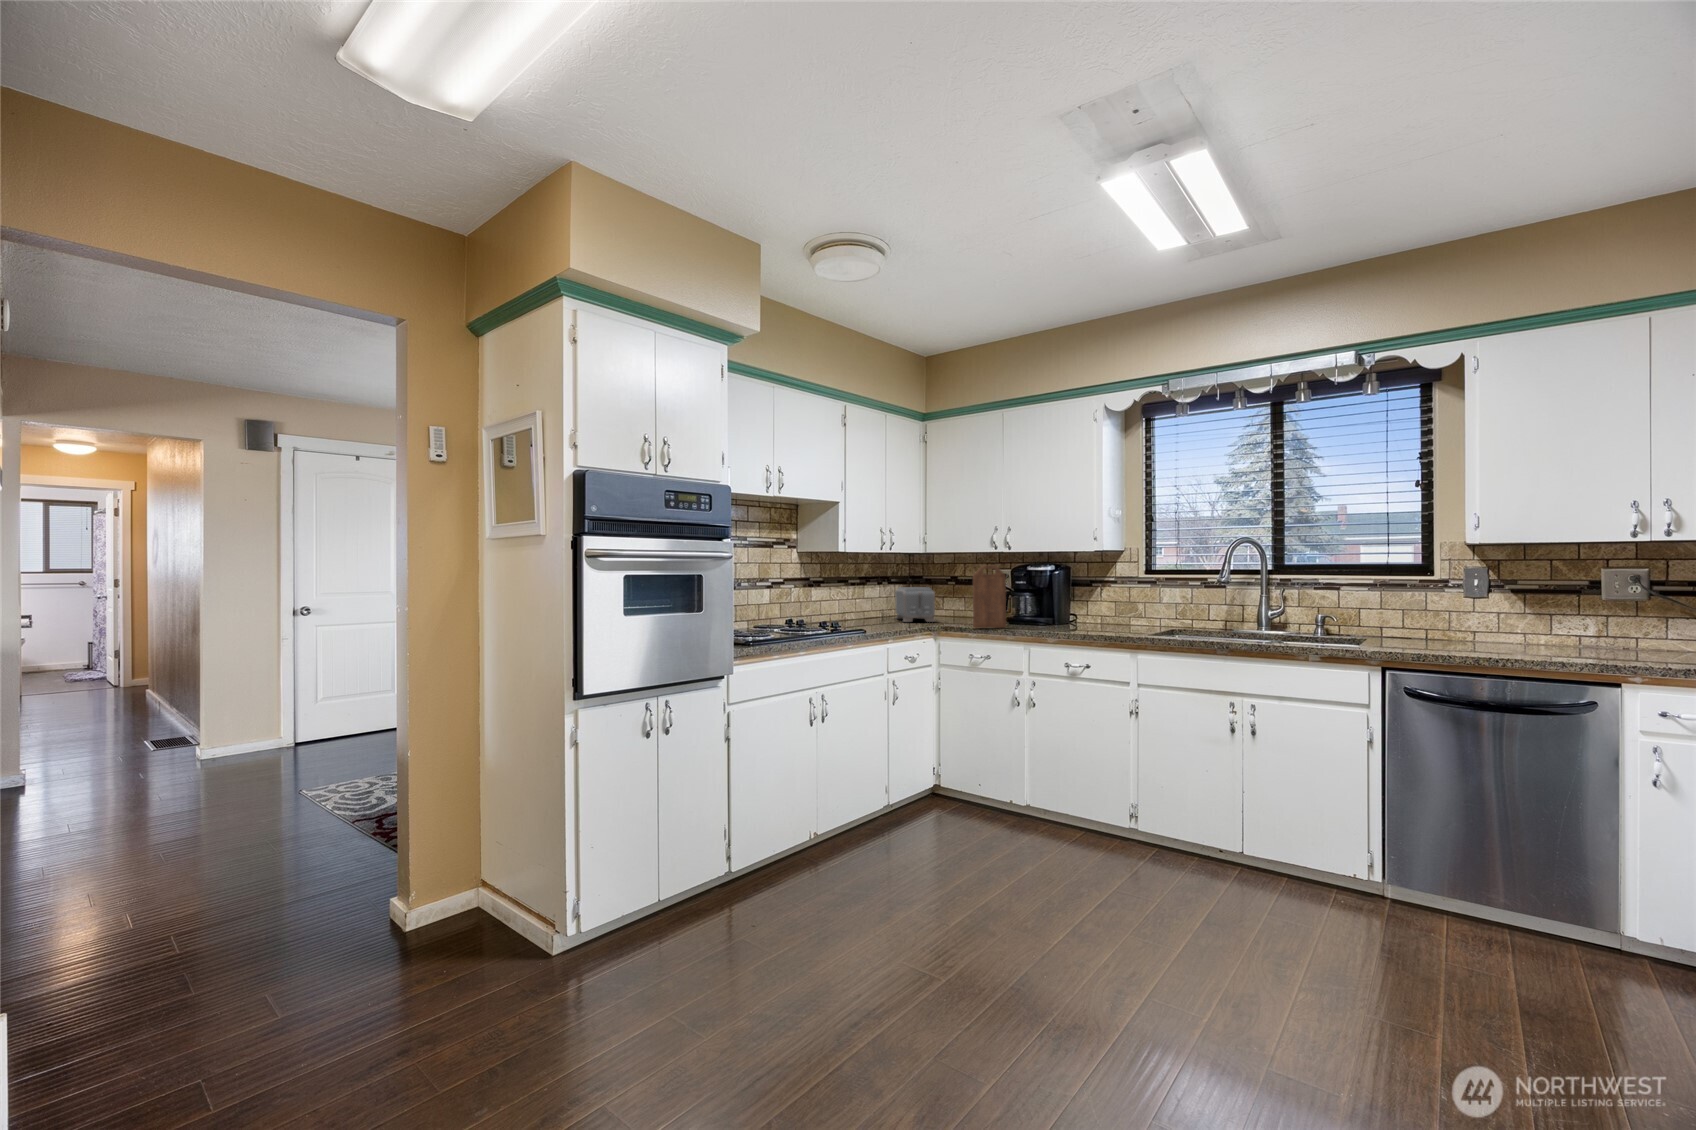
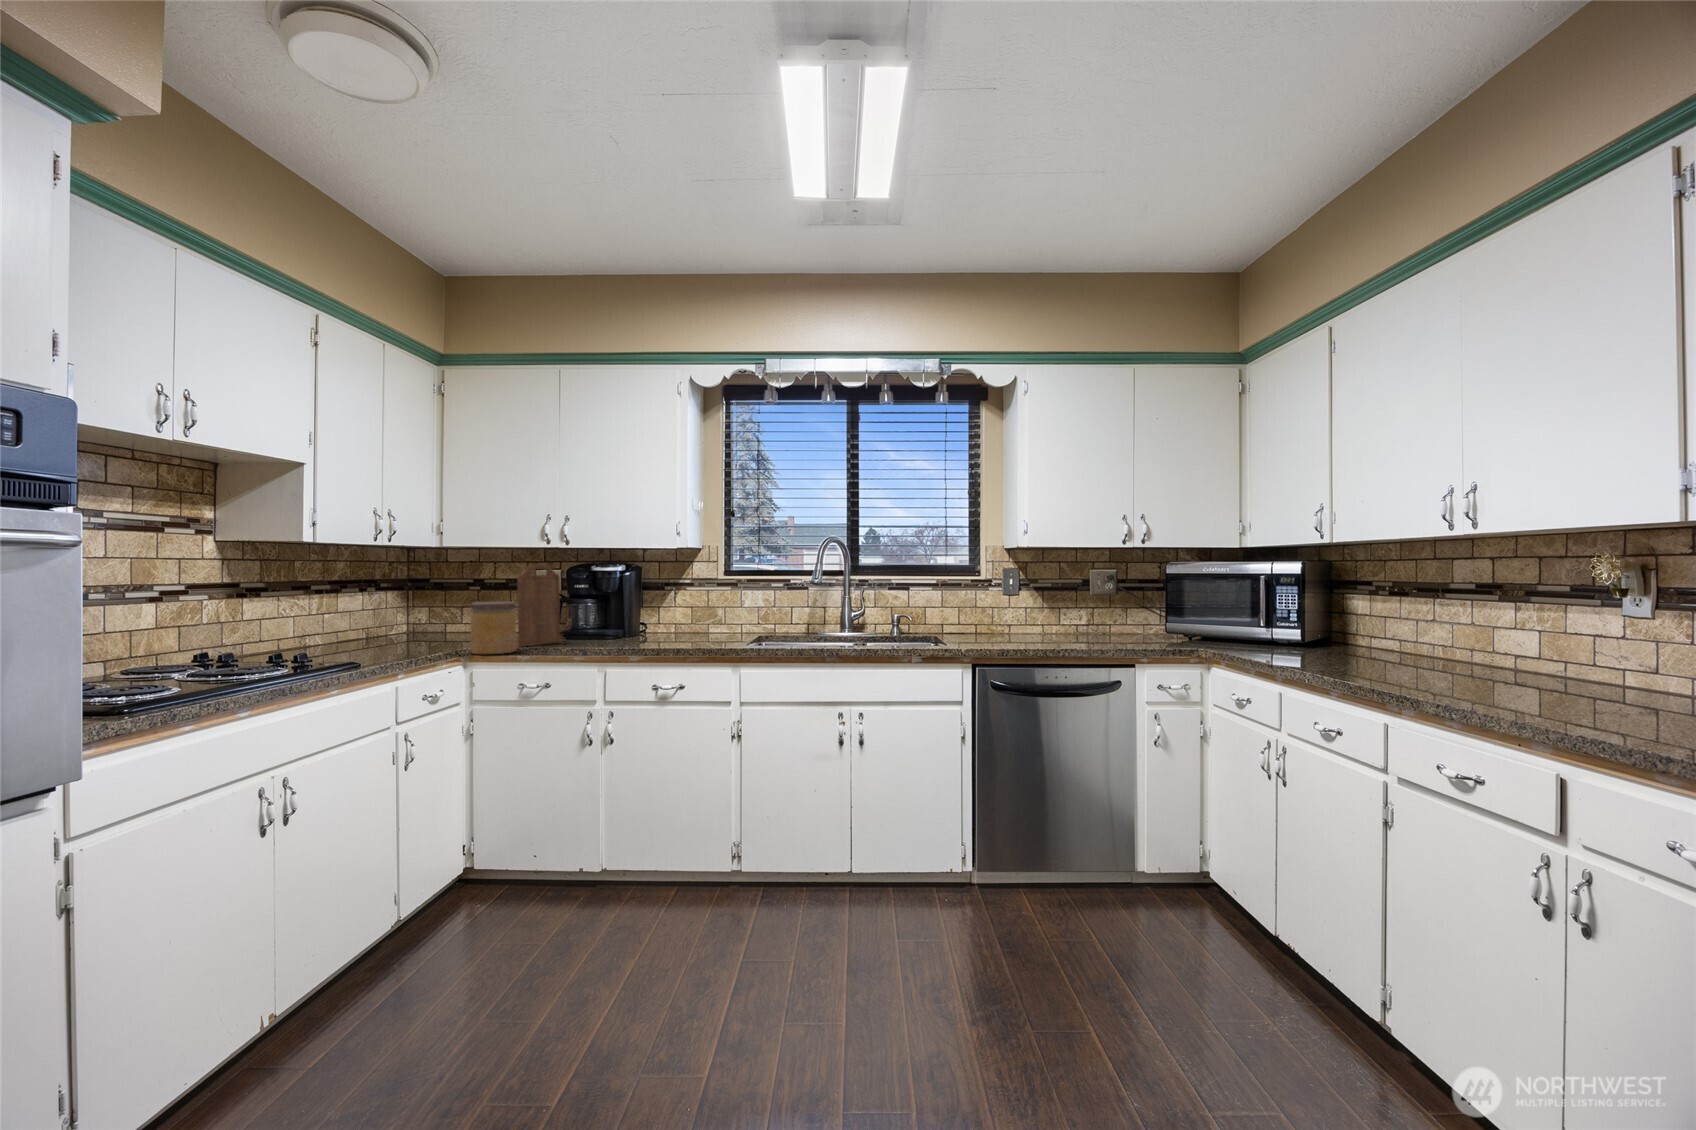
toaster: present [895,587,935,622] -> none [386,593,454,642]
jar: none [937,593,969,632] -> present [470,602,516,654]

